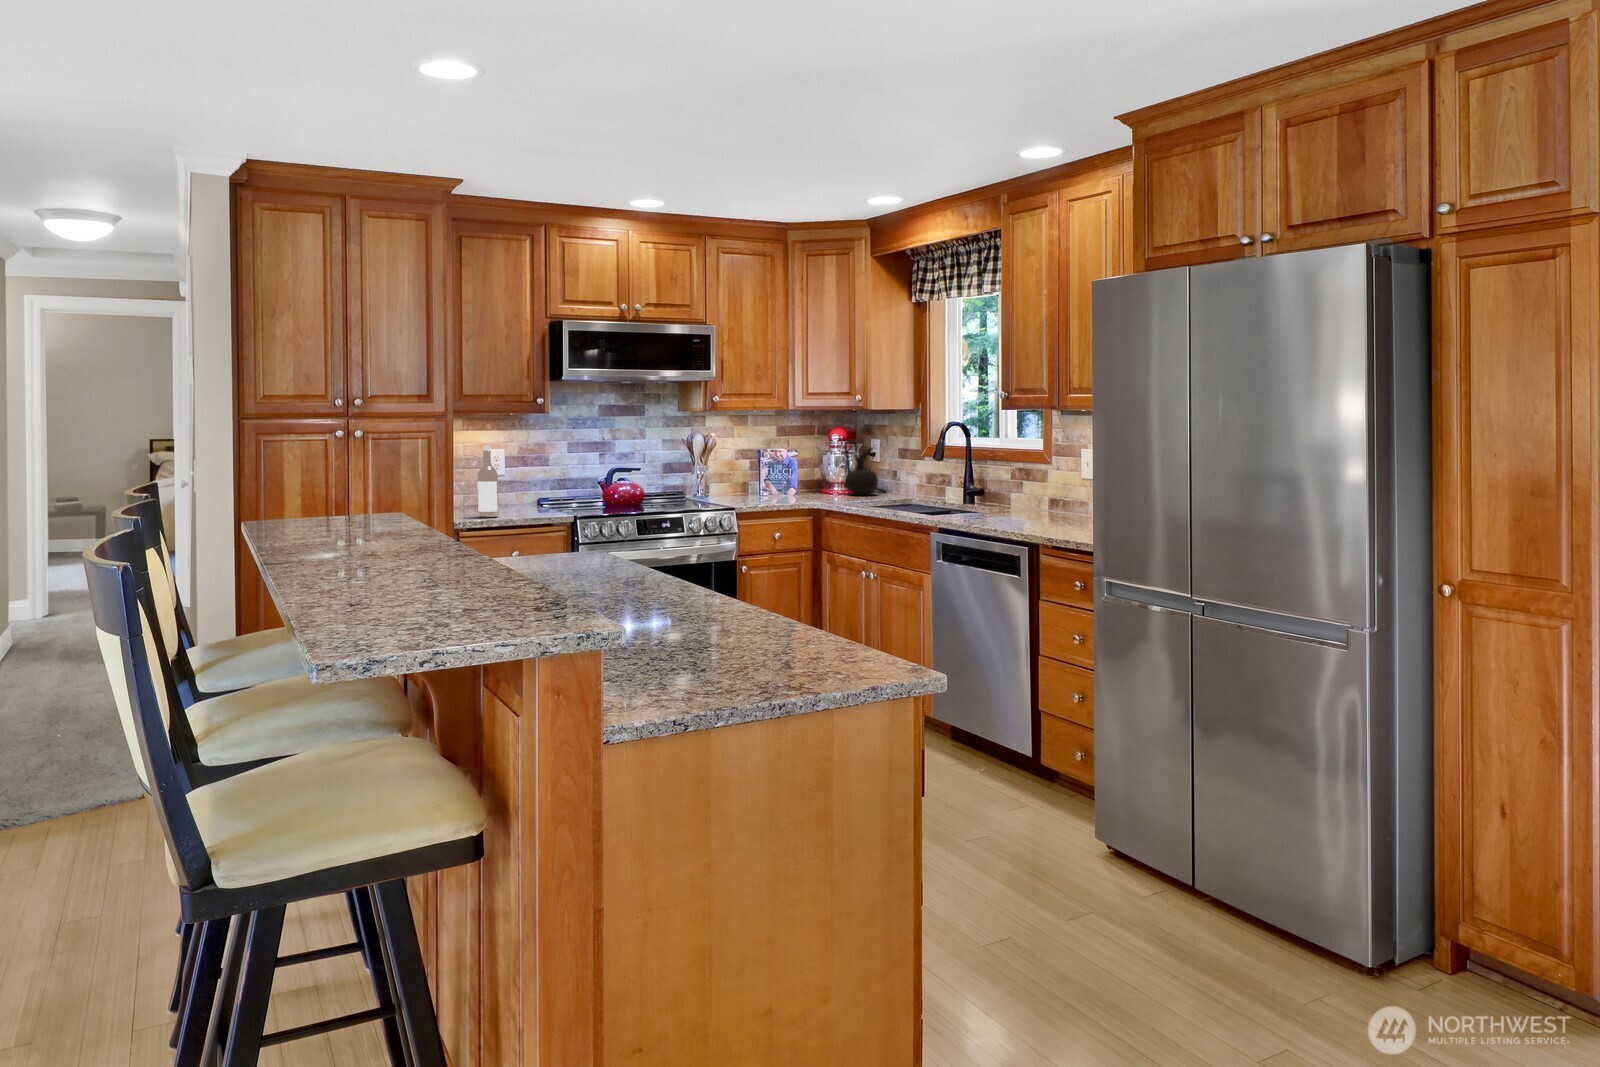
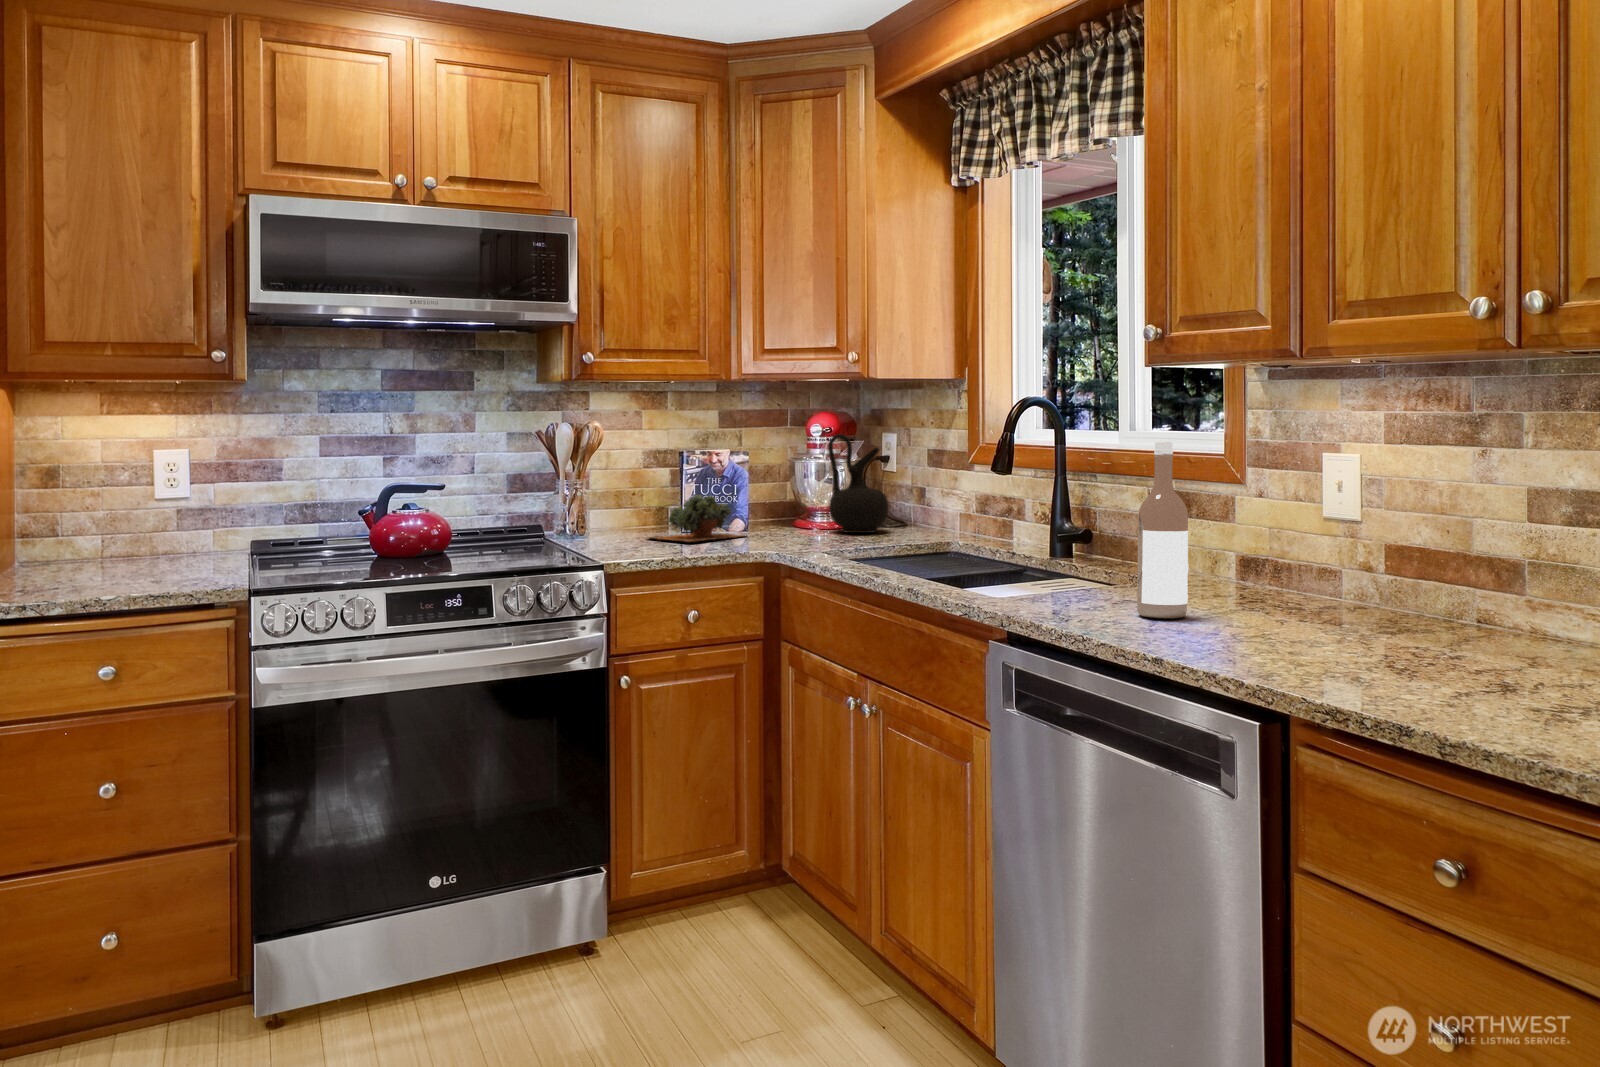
wine bottle: present [478,446,499,517] -> present [1137,442,1188,618]
succulent plant: none [745,473,801,499] -> present [648,495,747,542]

